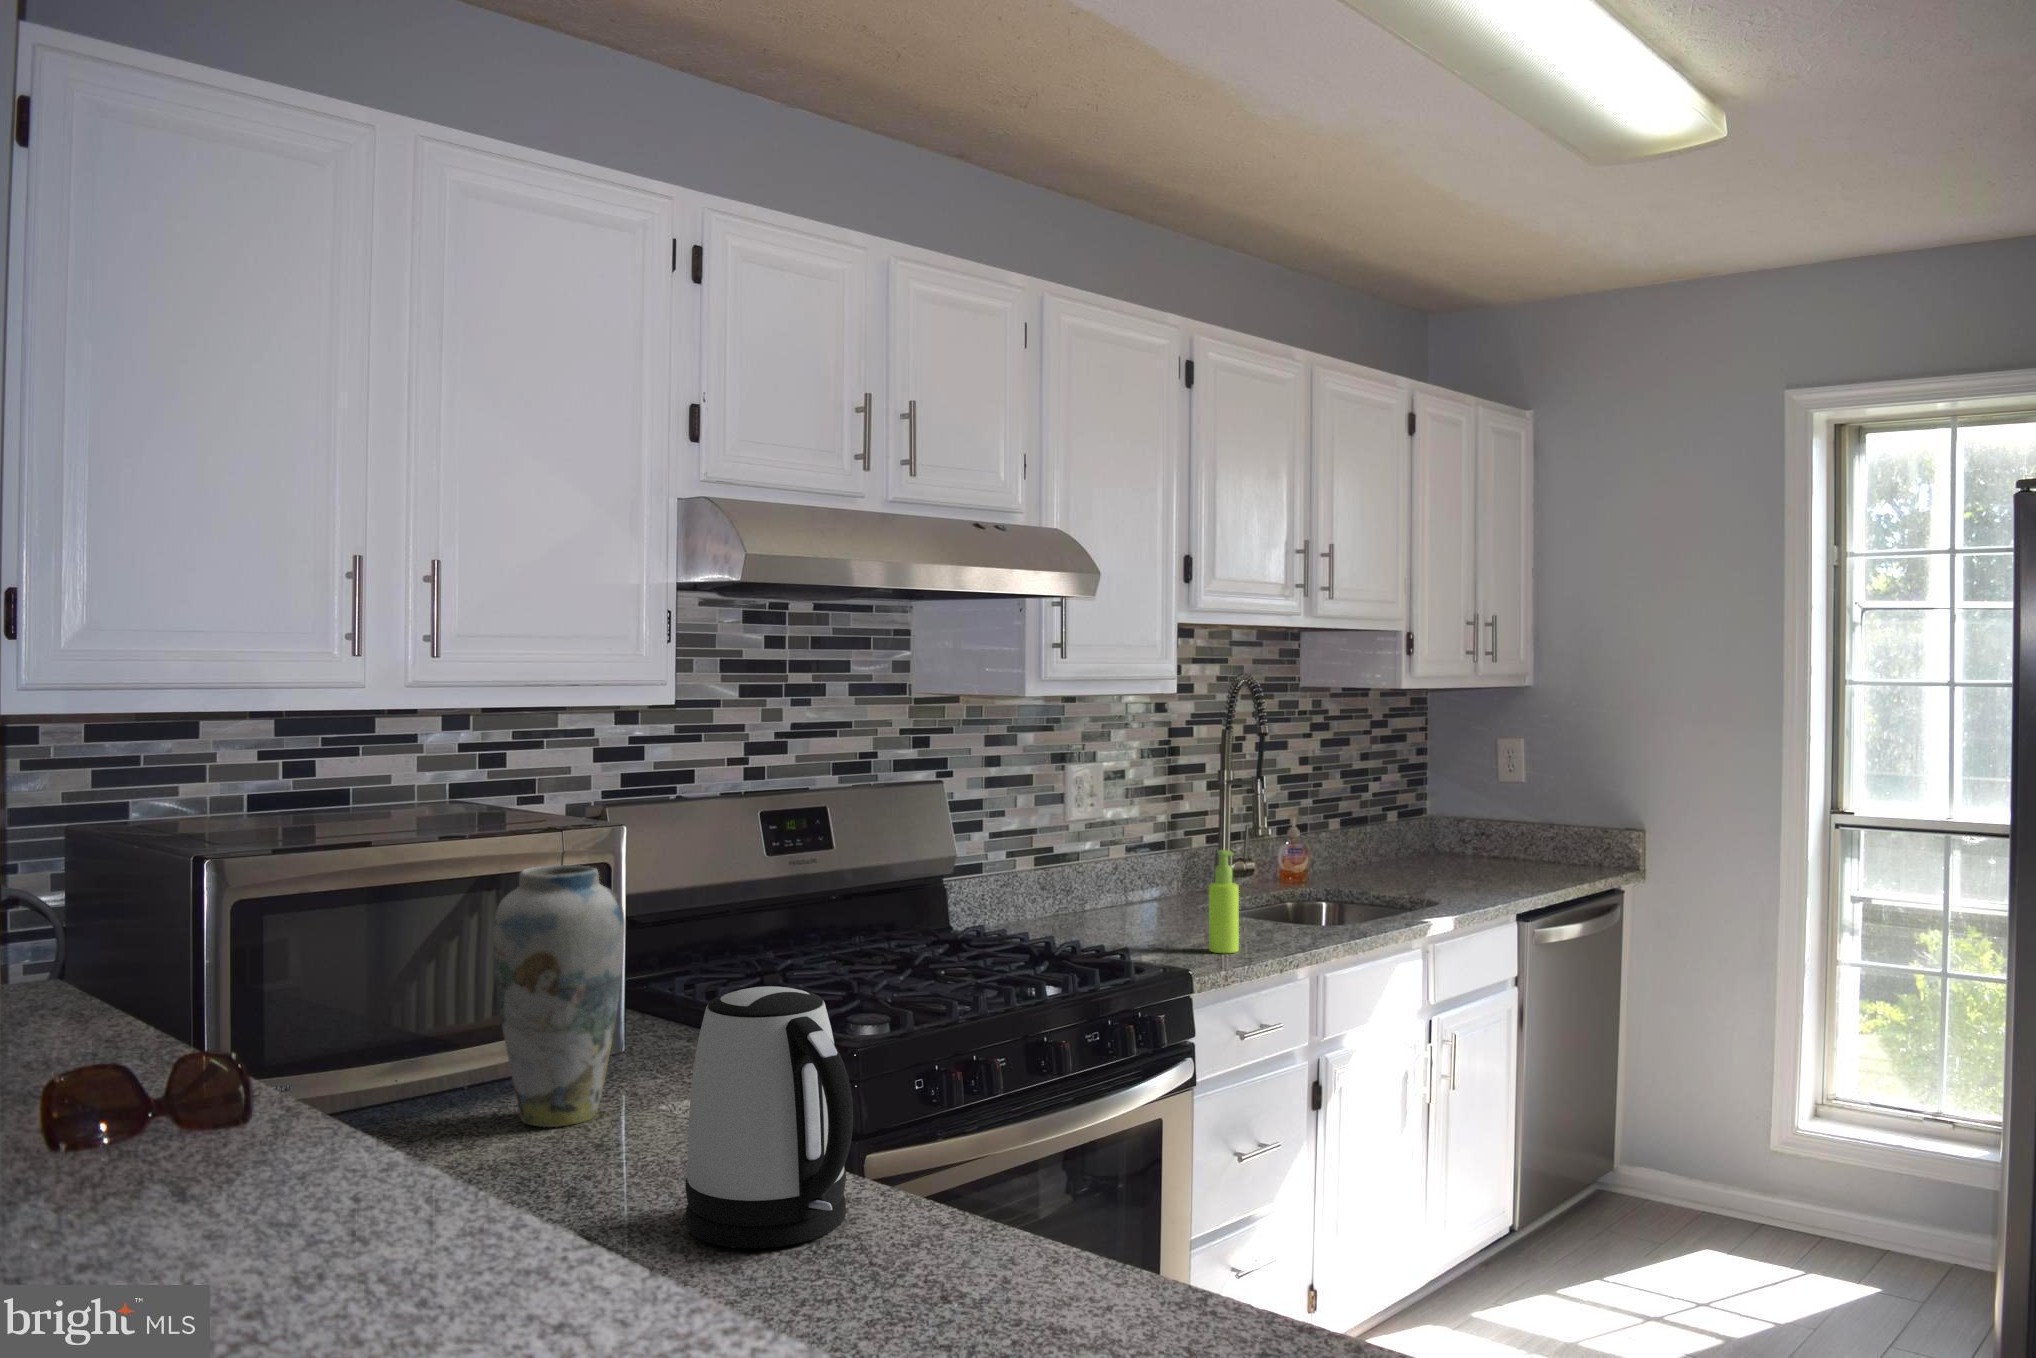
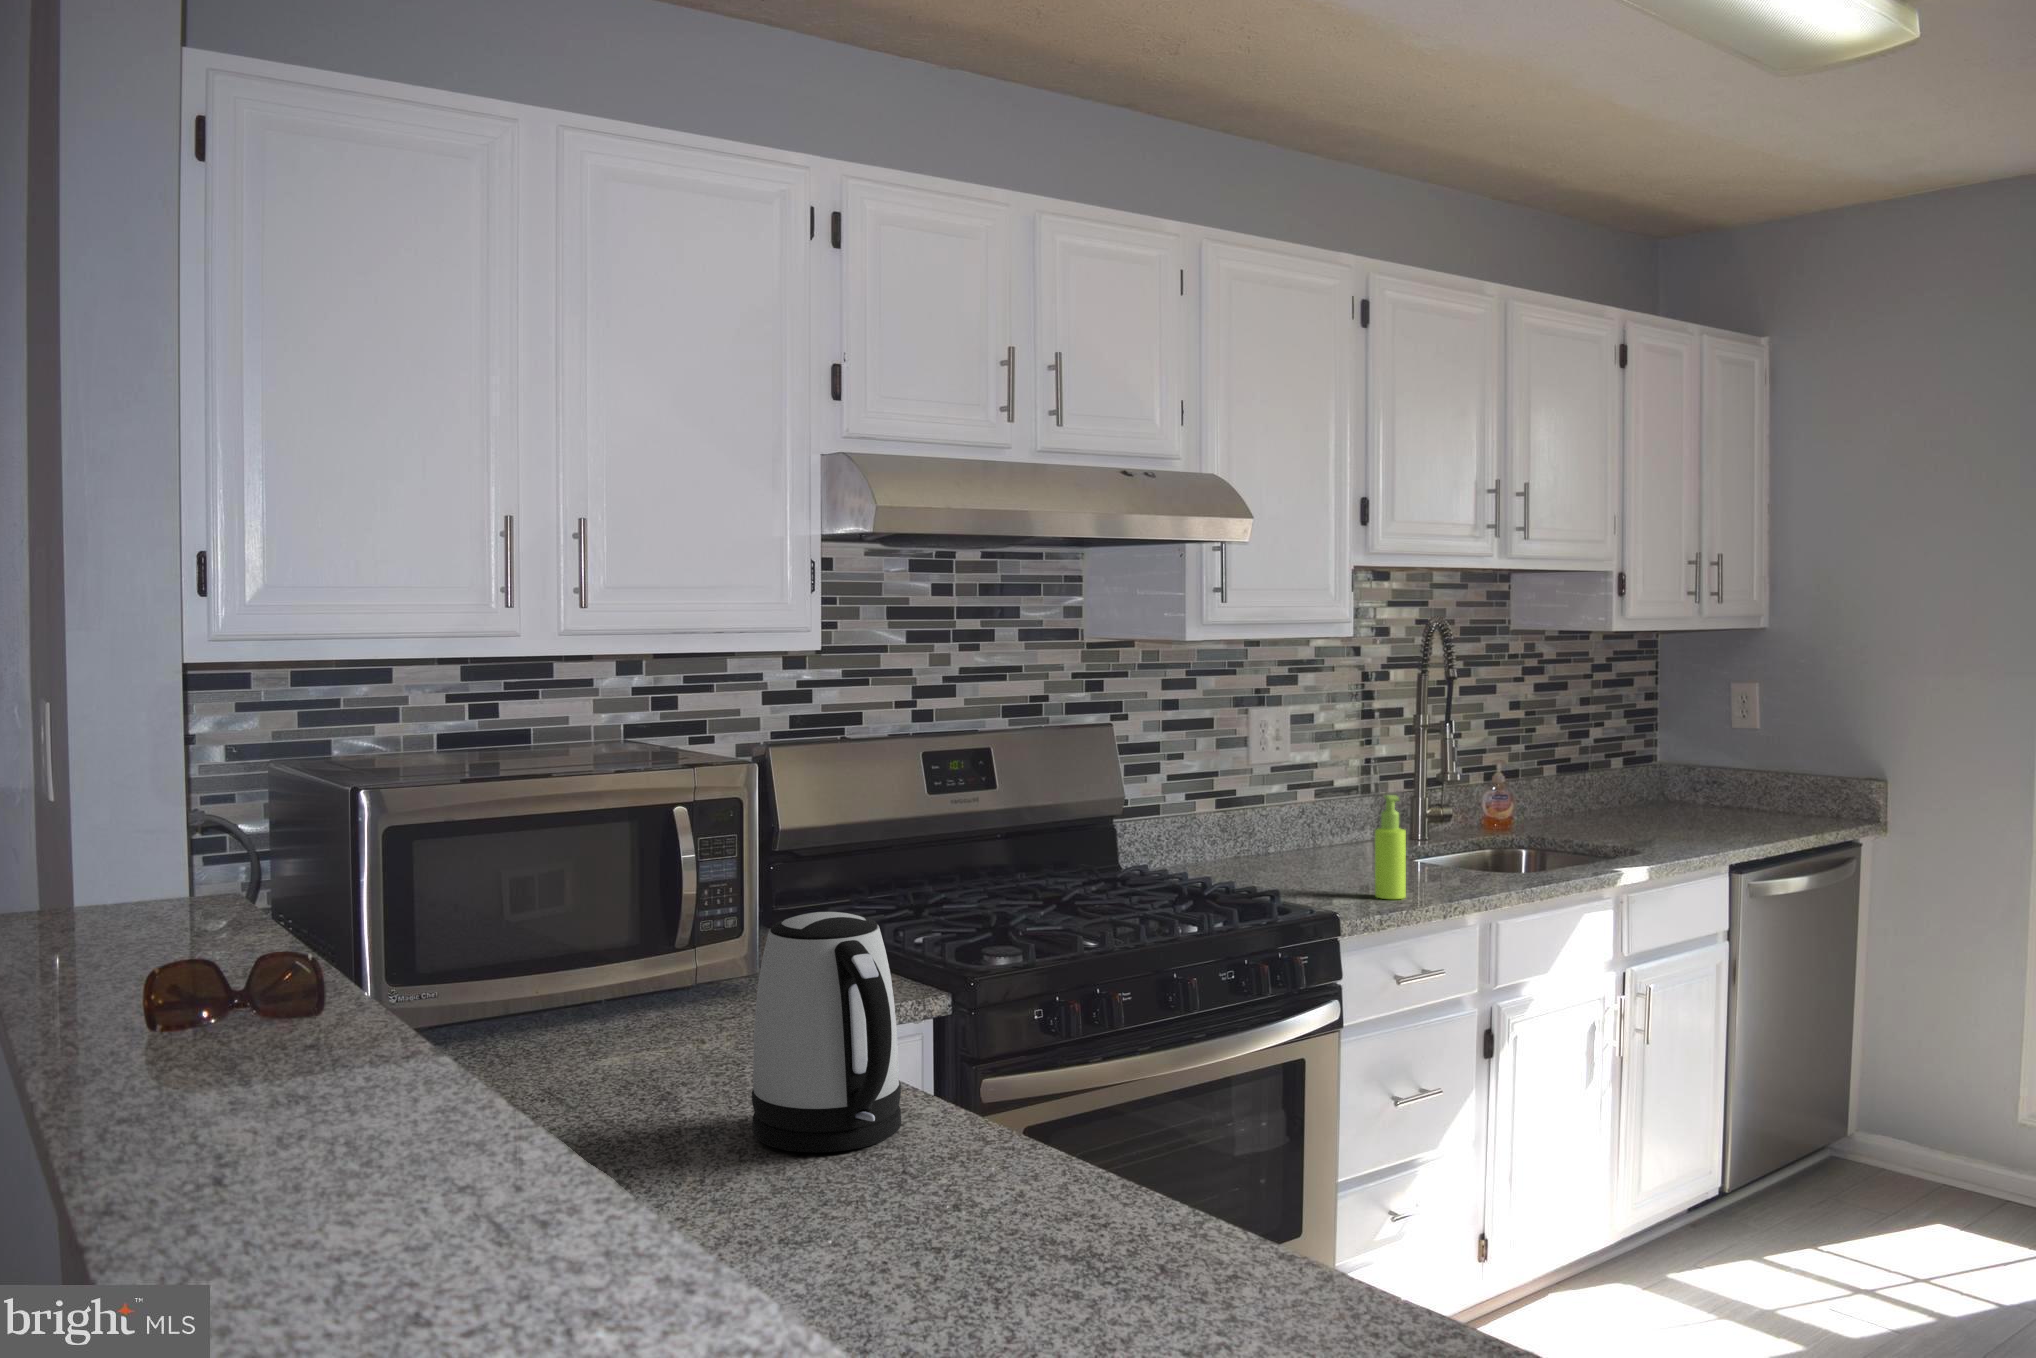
vase: present [493,865,625,1127] -> none [626,798,745,1038]

